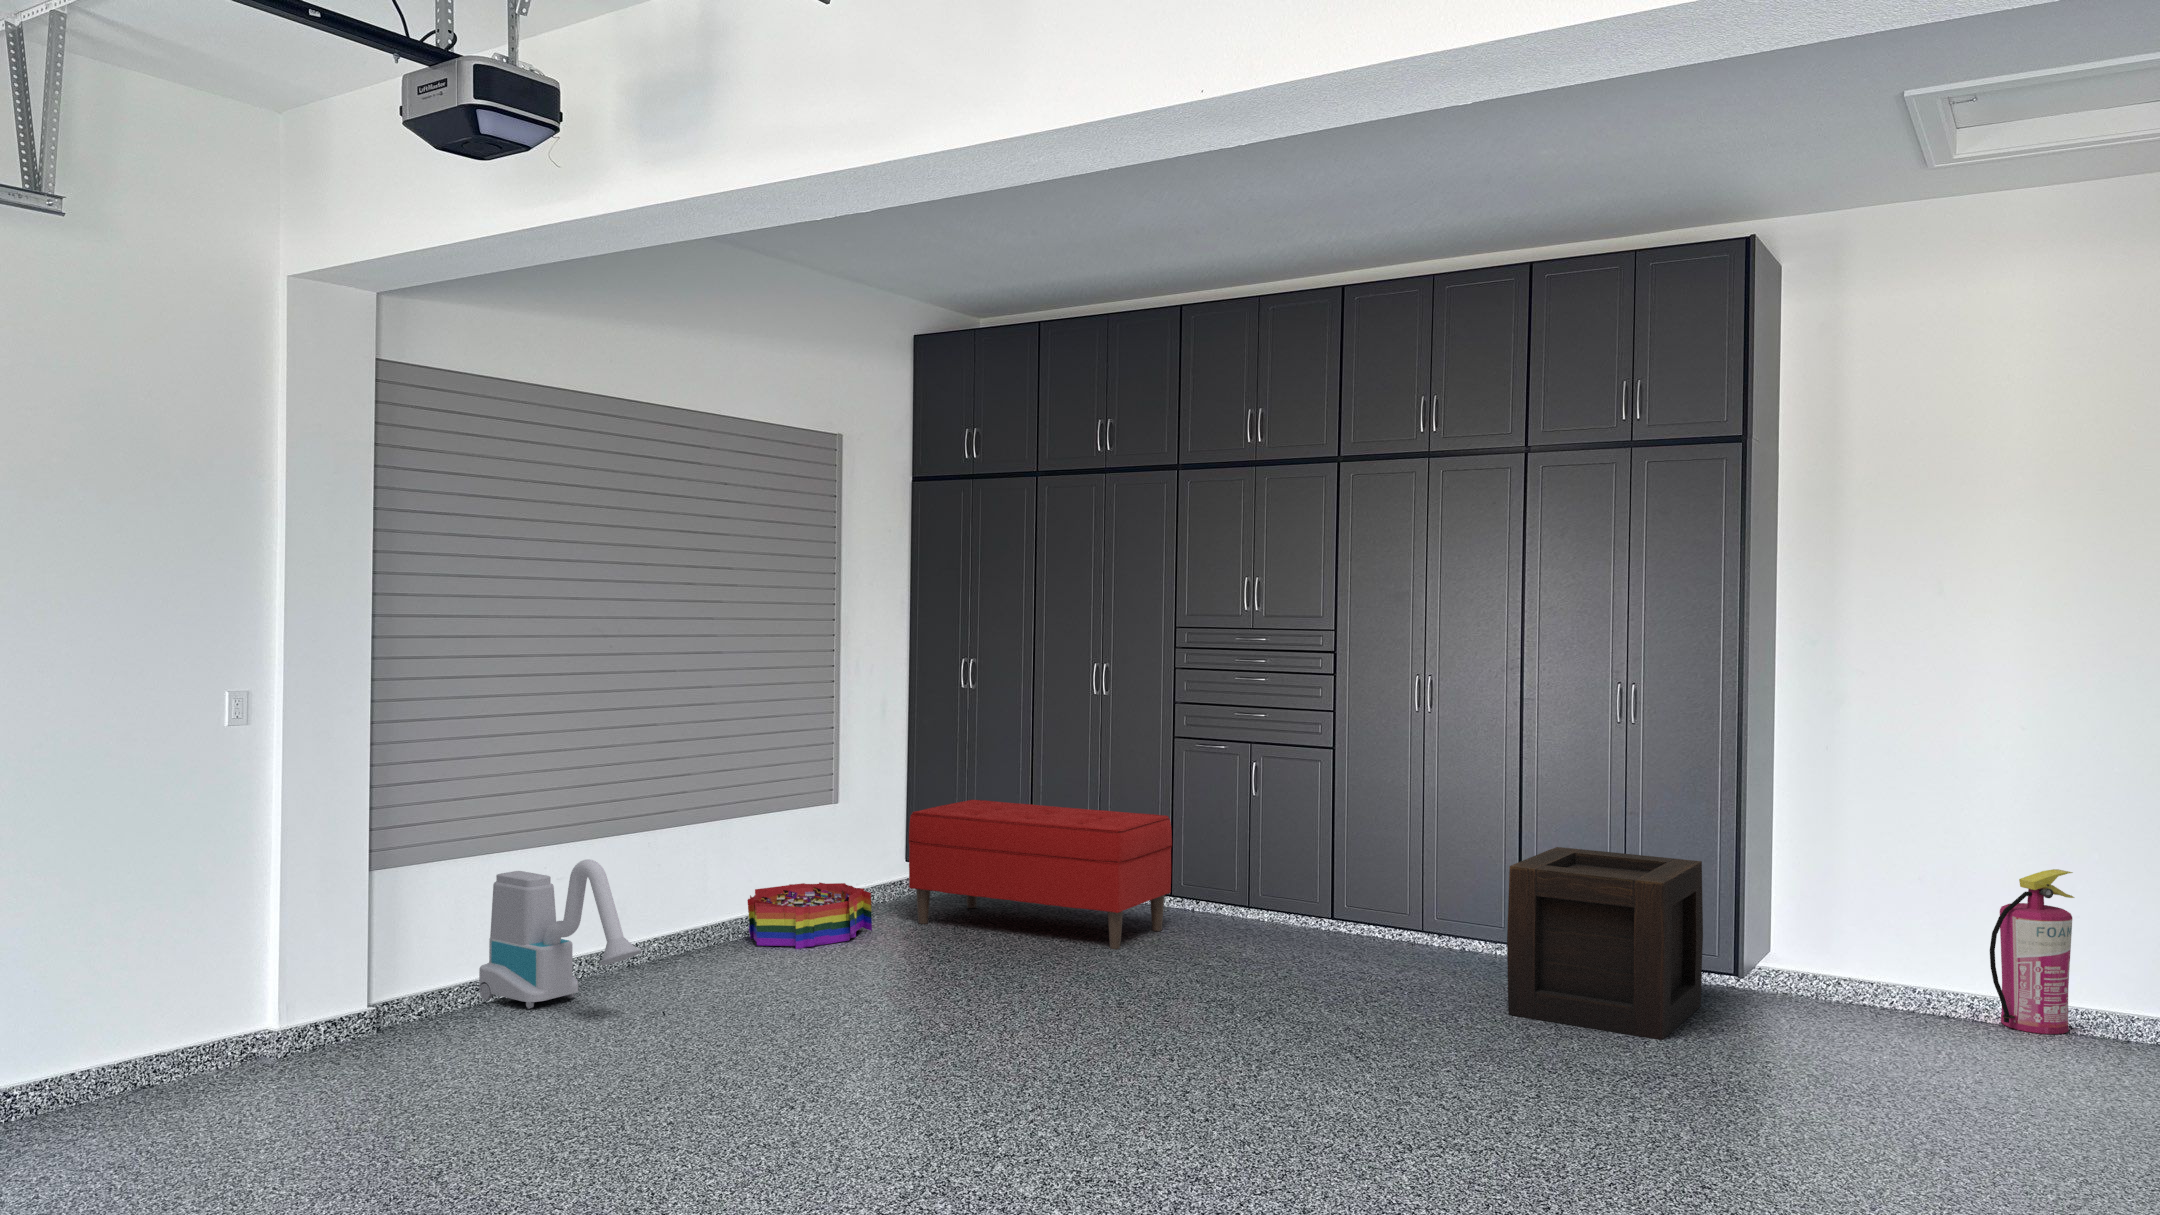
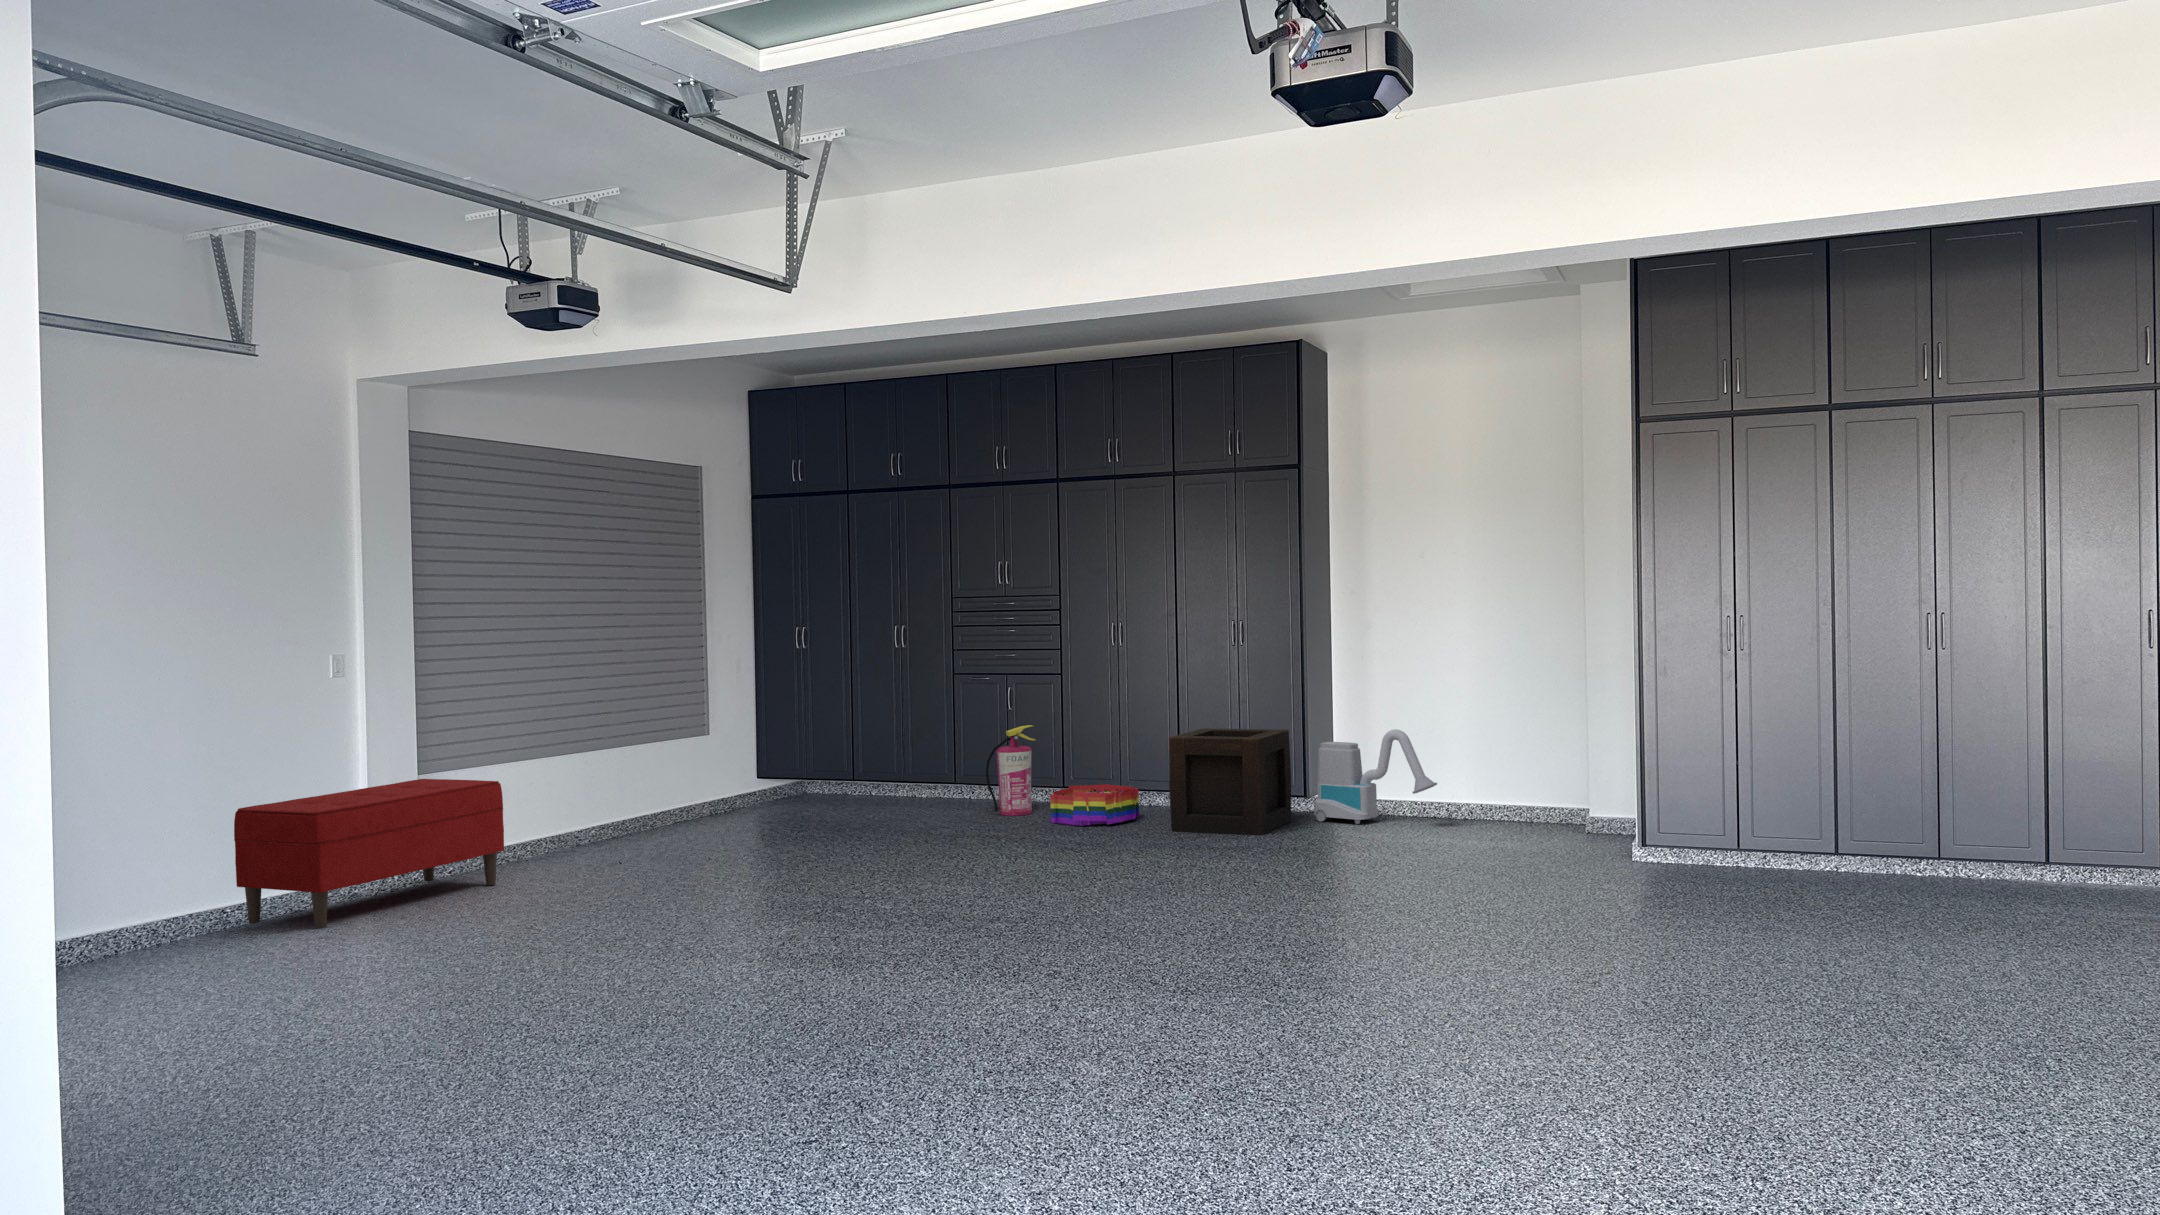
bench: present [909,800,1172,949] -> present [234,779,504,929]
vacuum cleaner: present [479,859,641,1009] -> present [1314,729,1437,824]
fire extinguisher: present [1990,869,2074,1034] -> present [986,725,1035,816]
storage bin: present [747,883,872,949] -> present [1050,784,1139,826]

